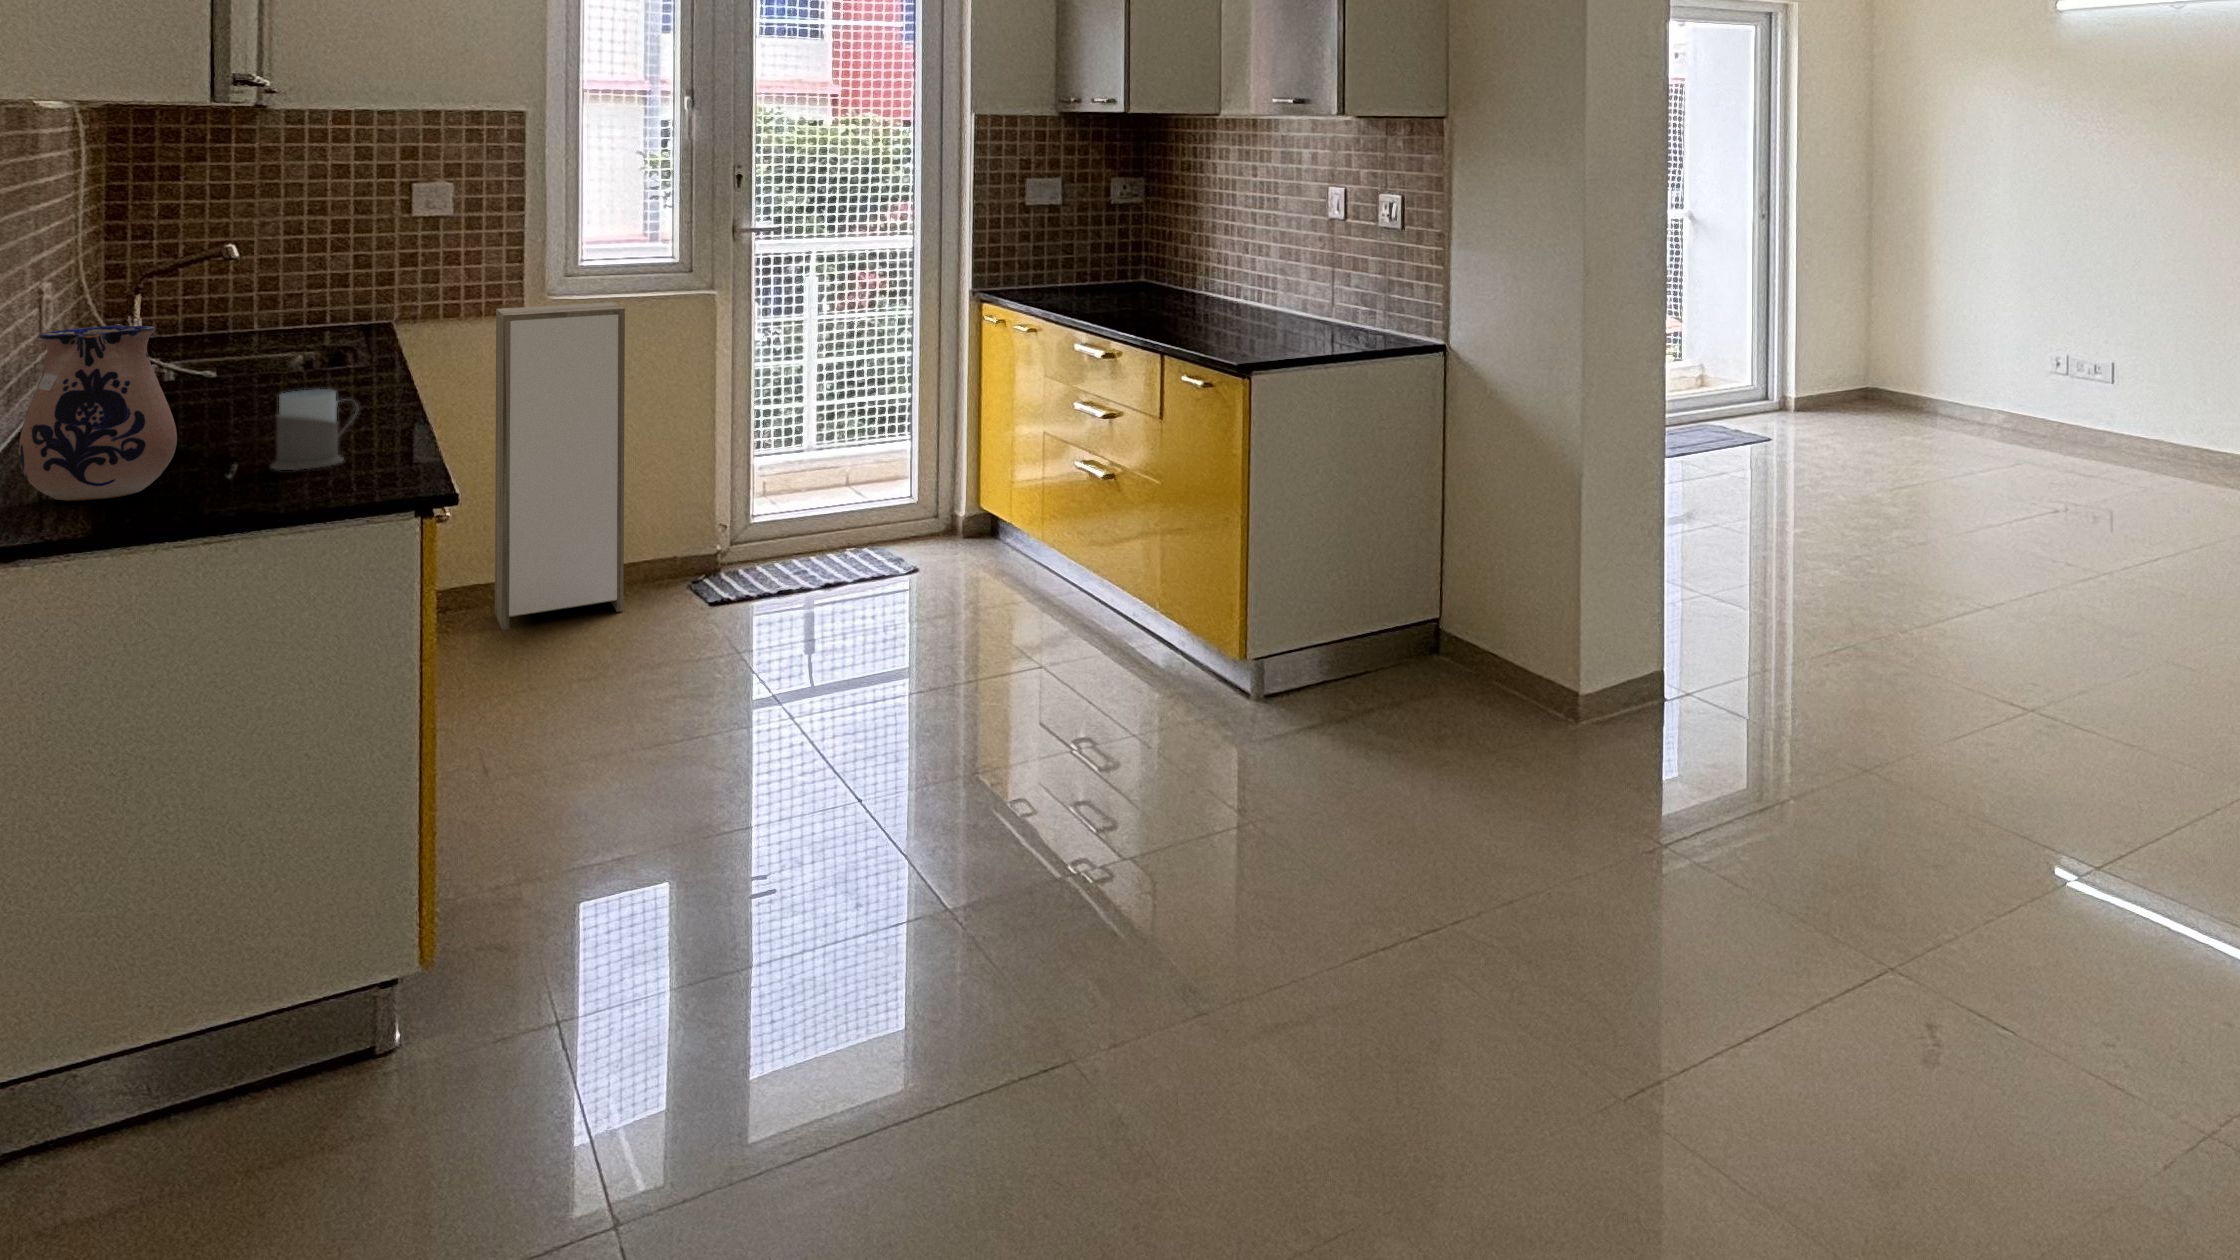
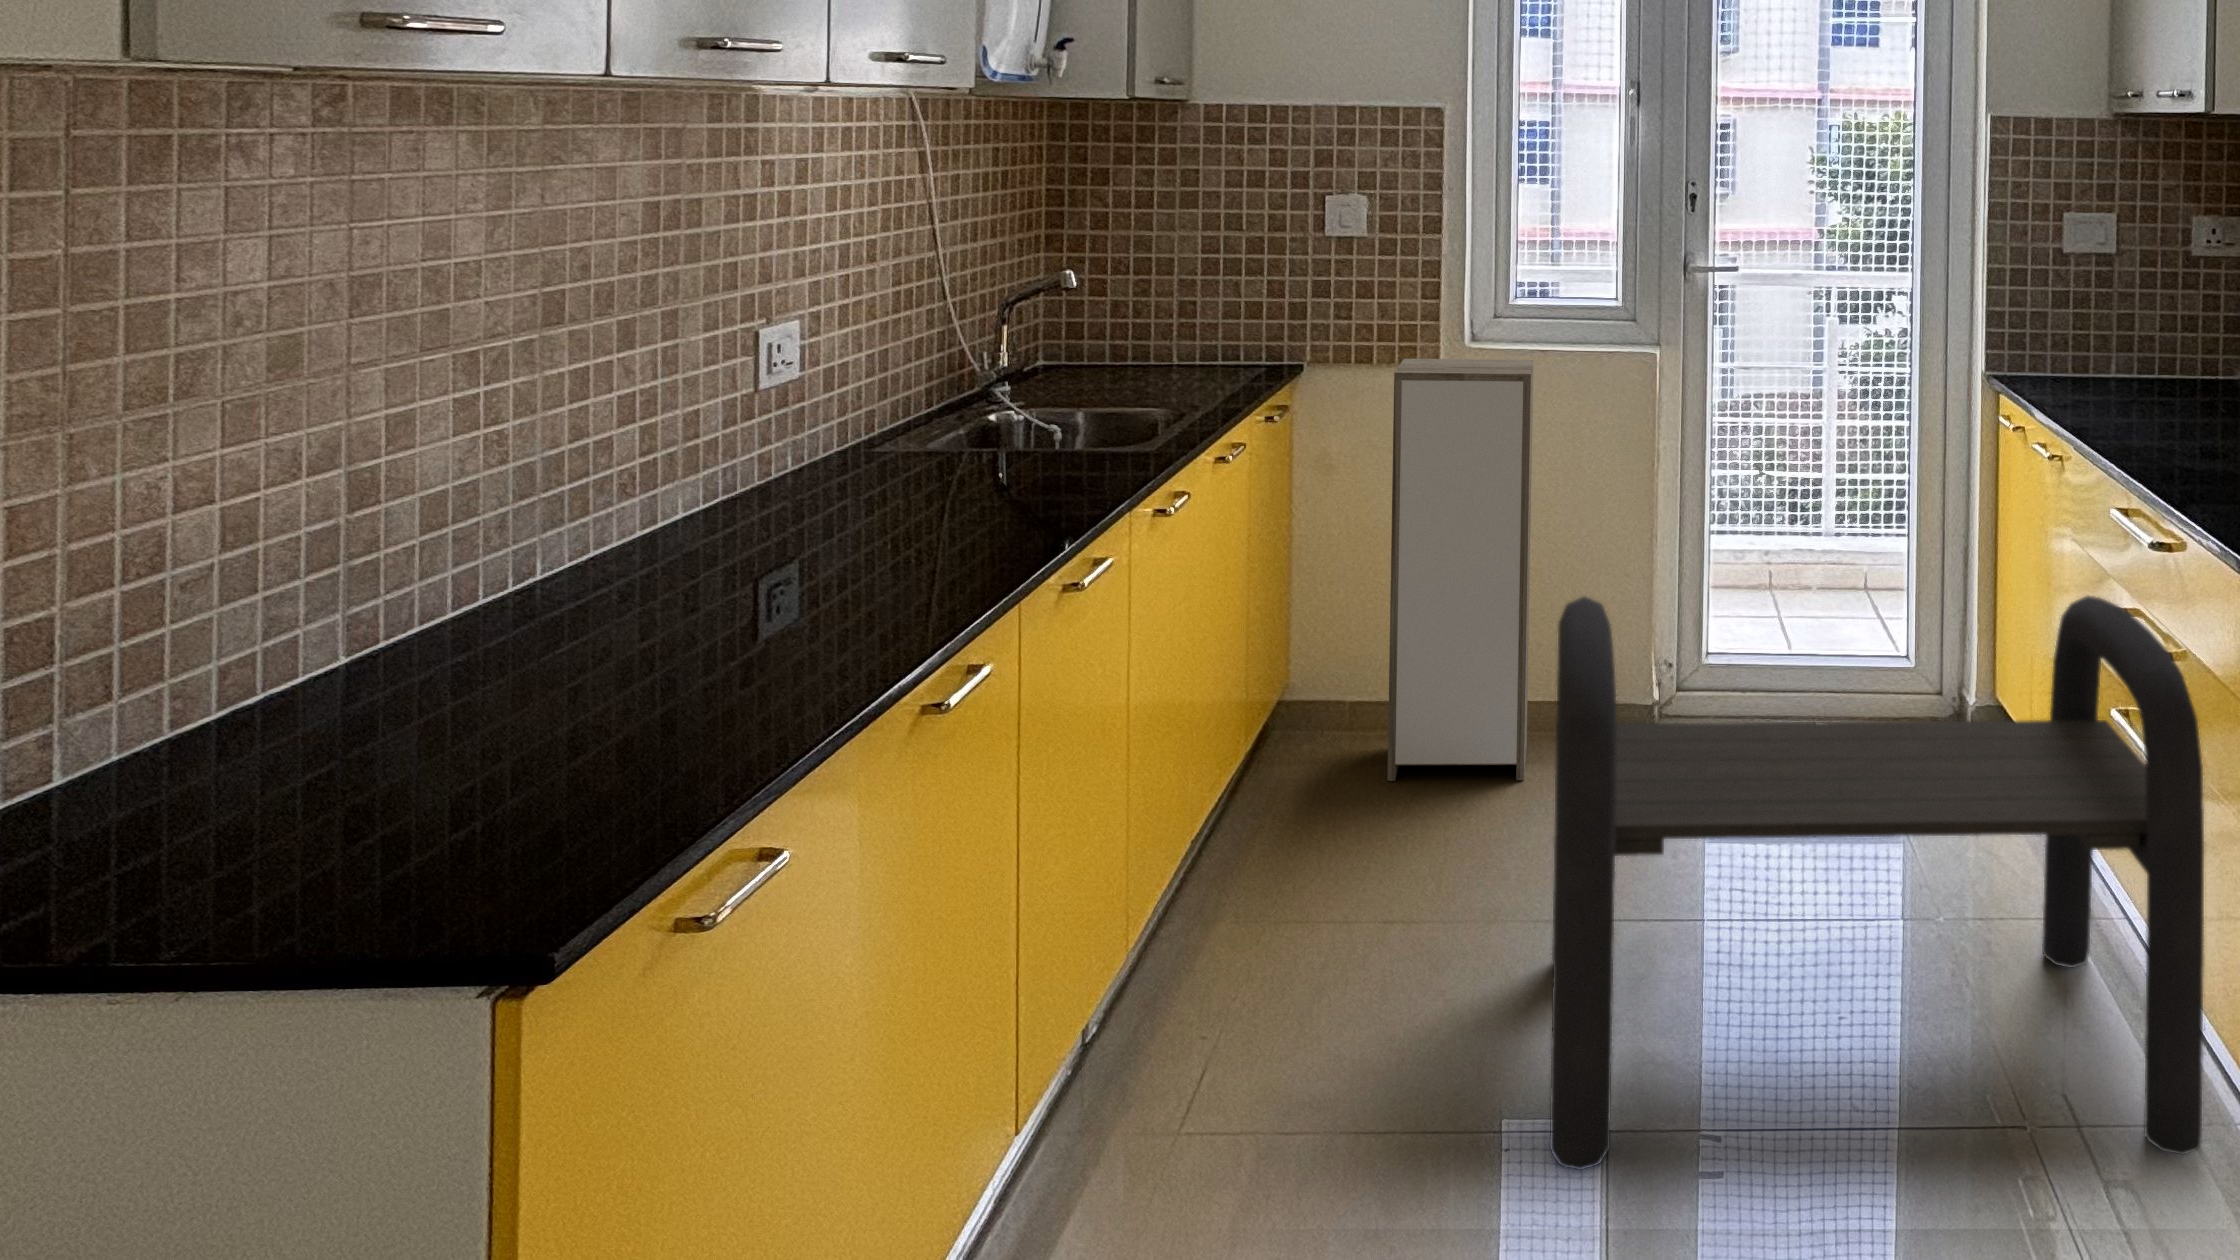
ceramic pitcher: present [18,324,177,501] -> none [182,466,451,800]
mug: present [271,389,358,470] -> none [615,598,768,757]
bench: none [707,390,1135,735] -> present [1550,596,2204,1170]

